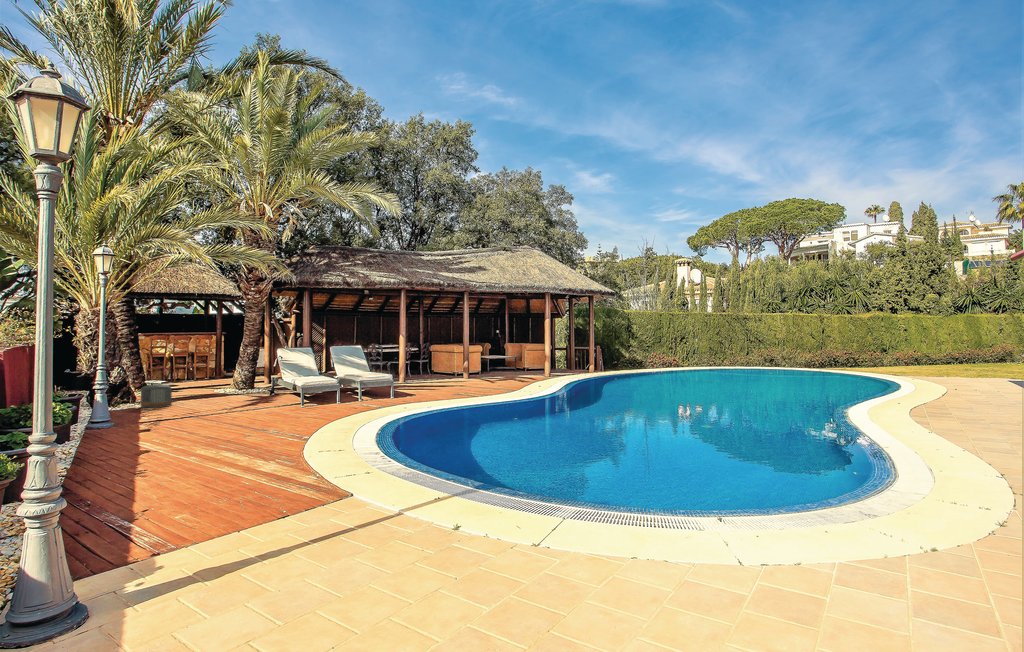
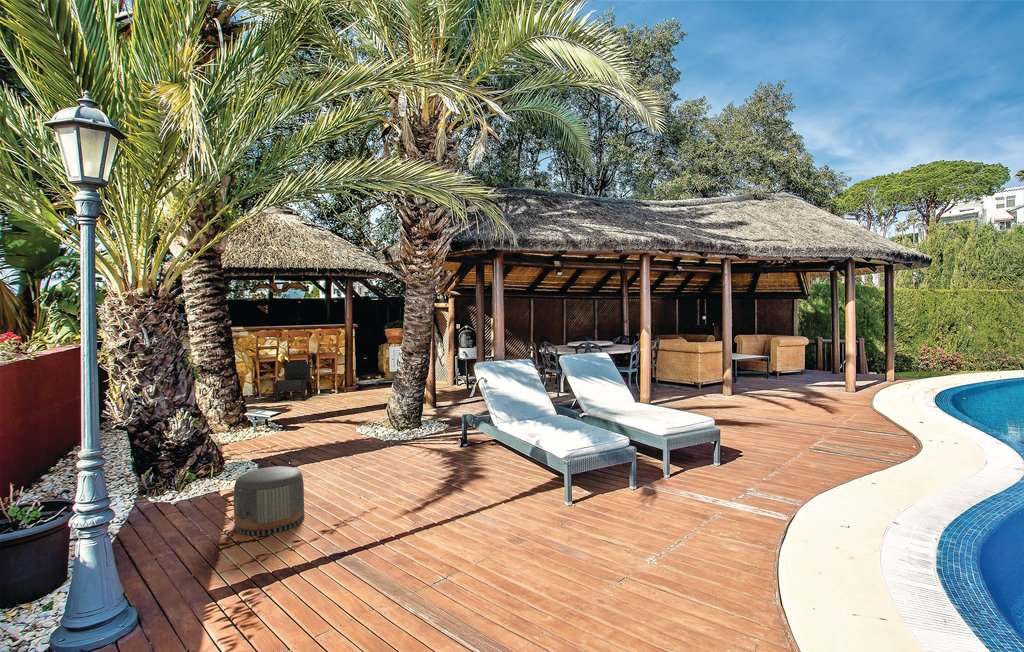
lounge chair: none [162,353,191,383] -> present [273,360,313,402]

